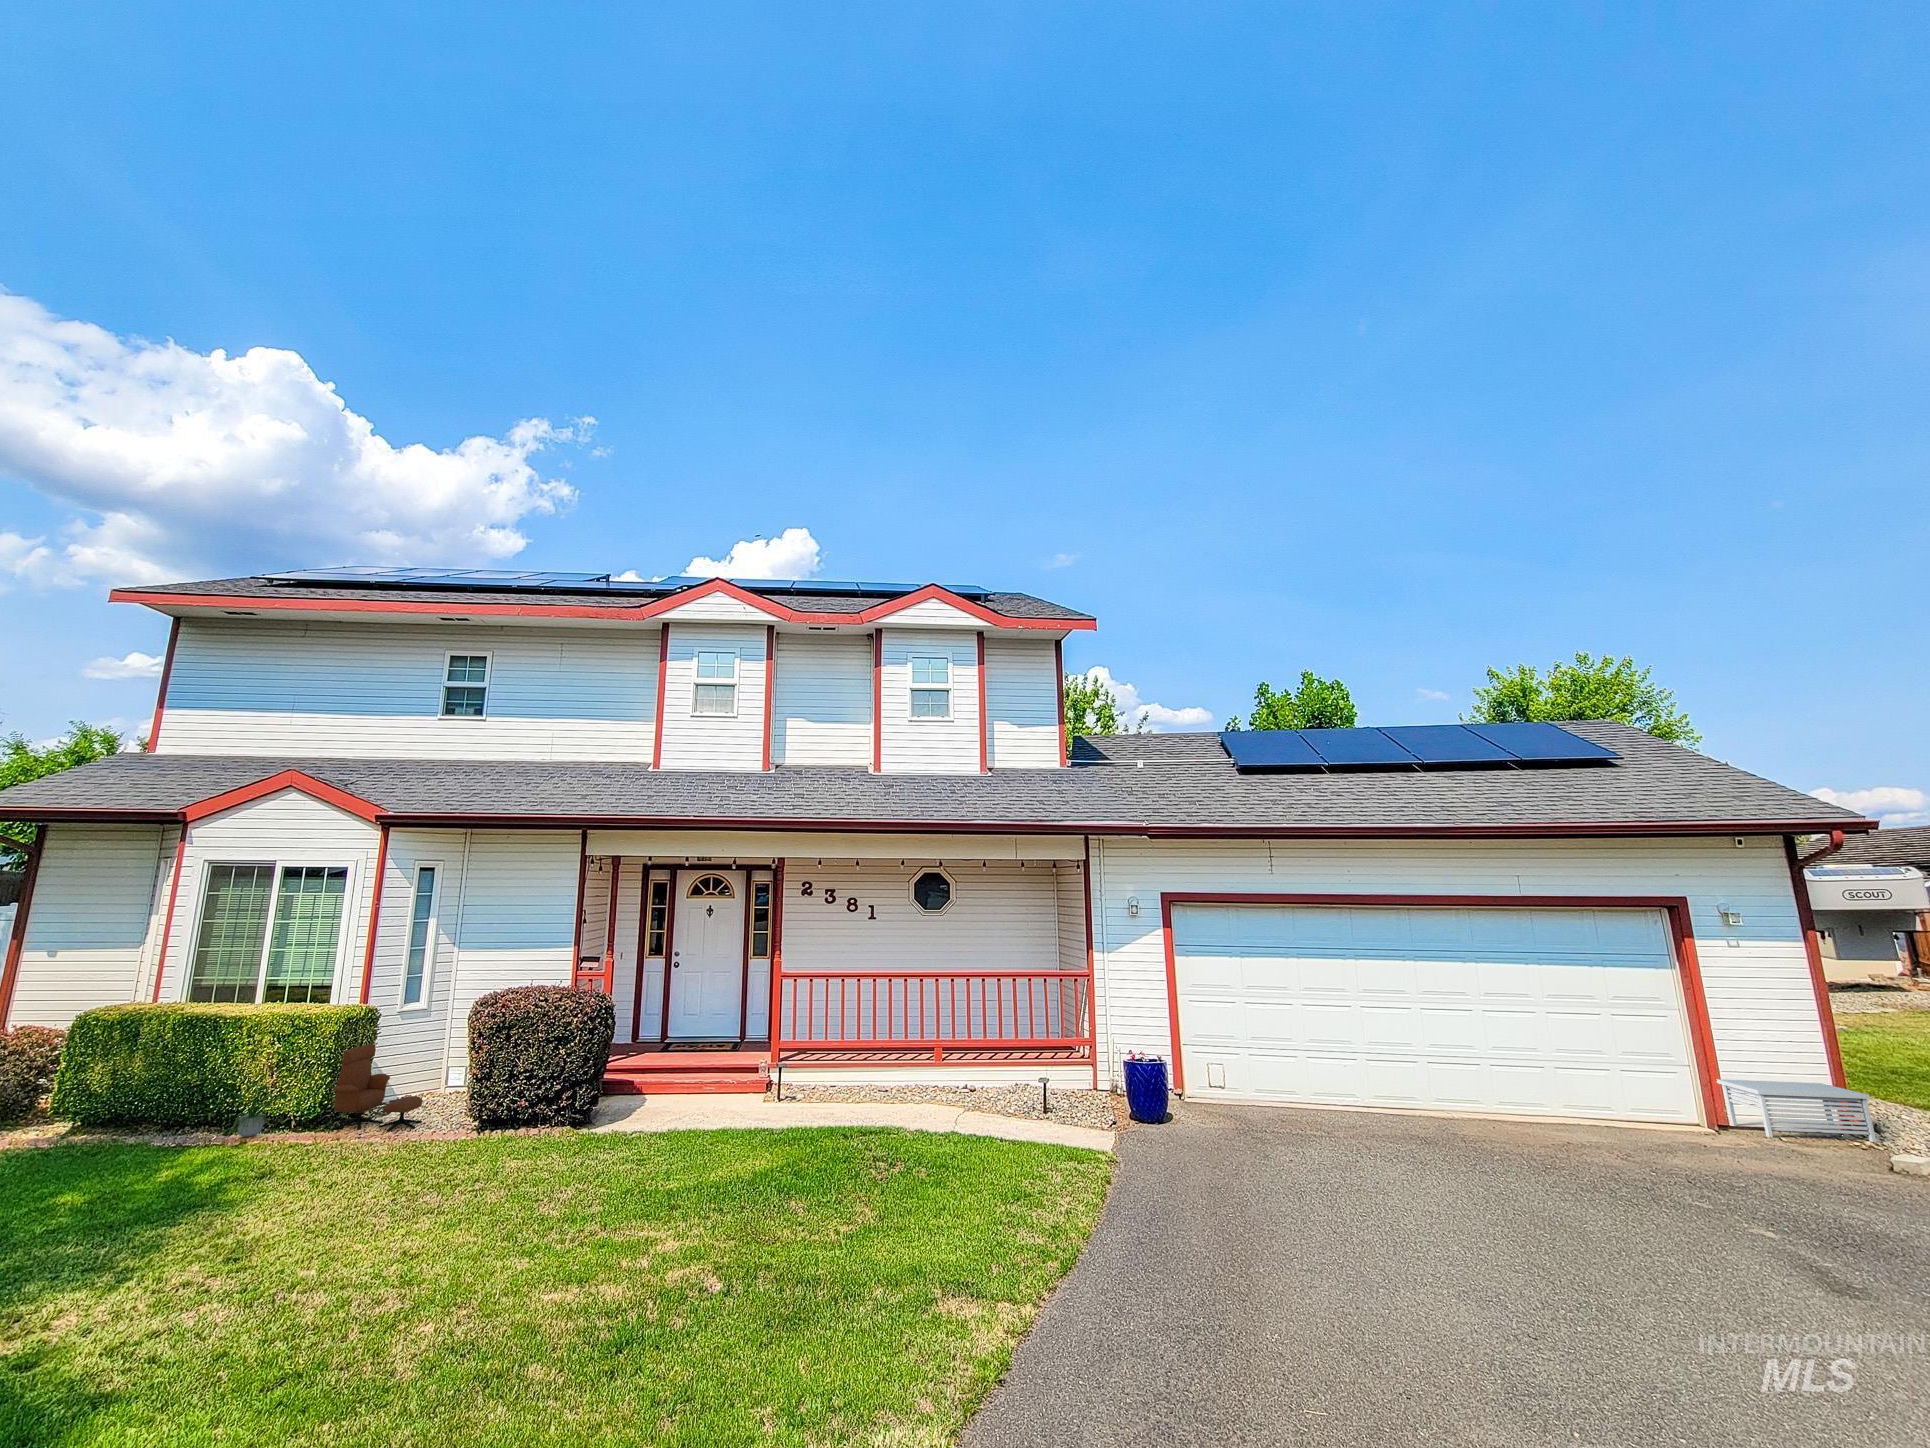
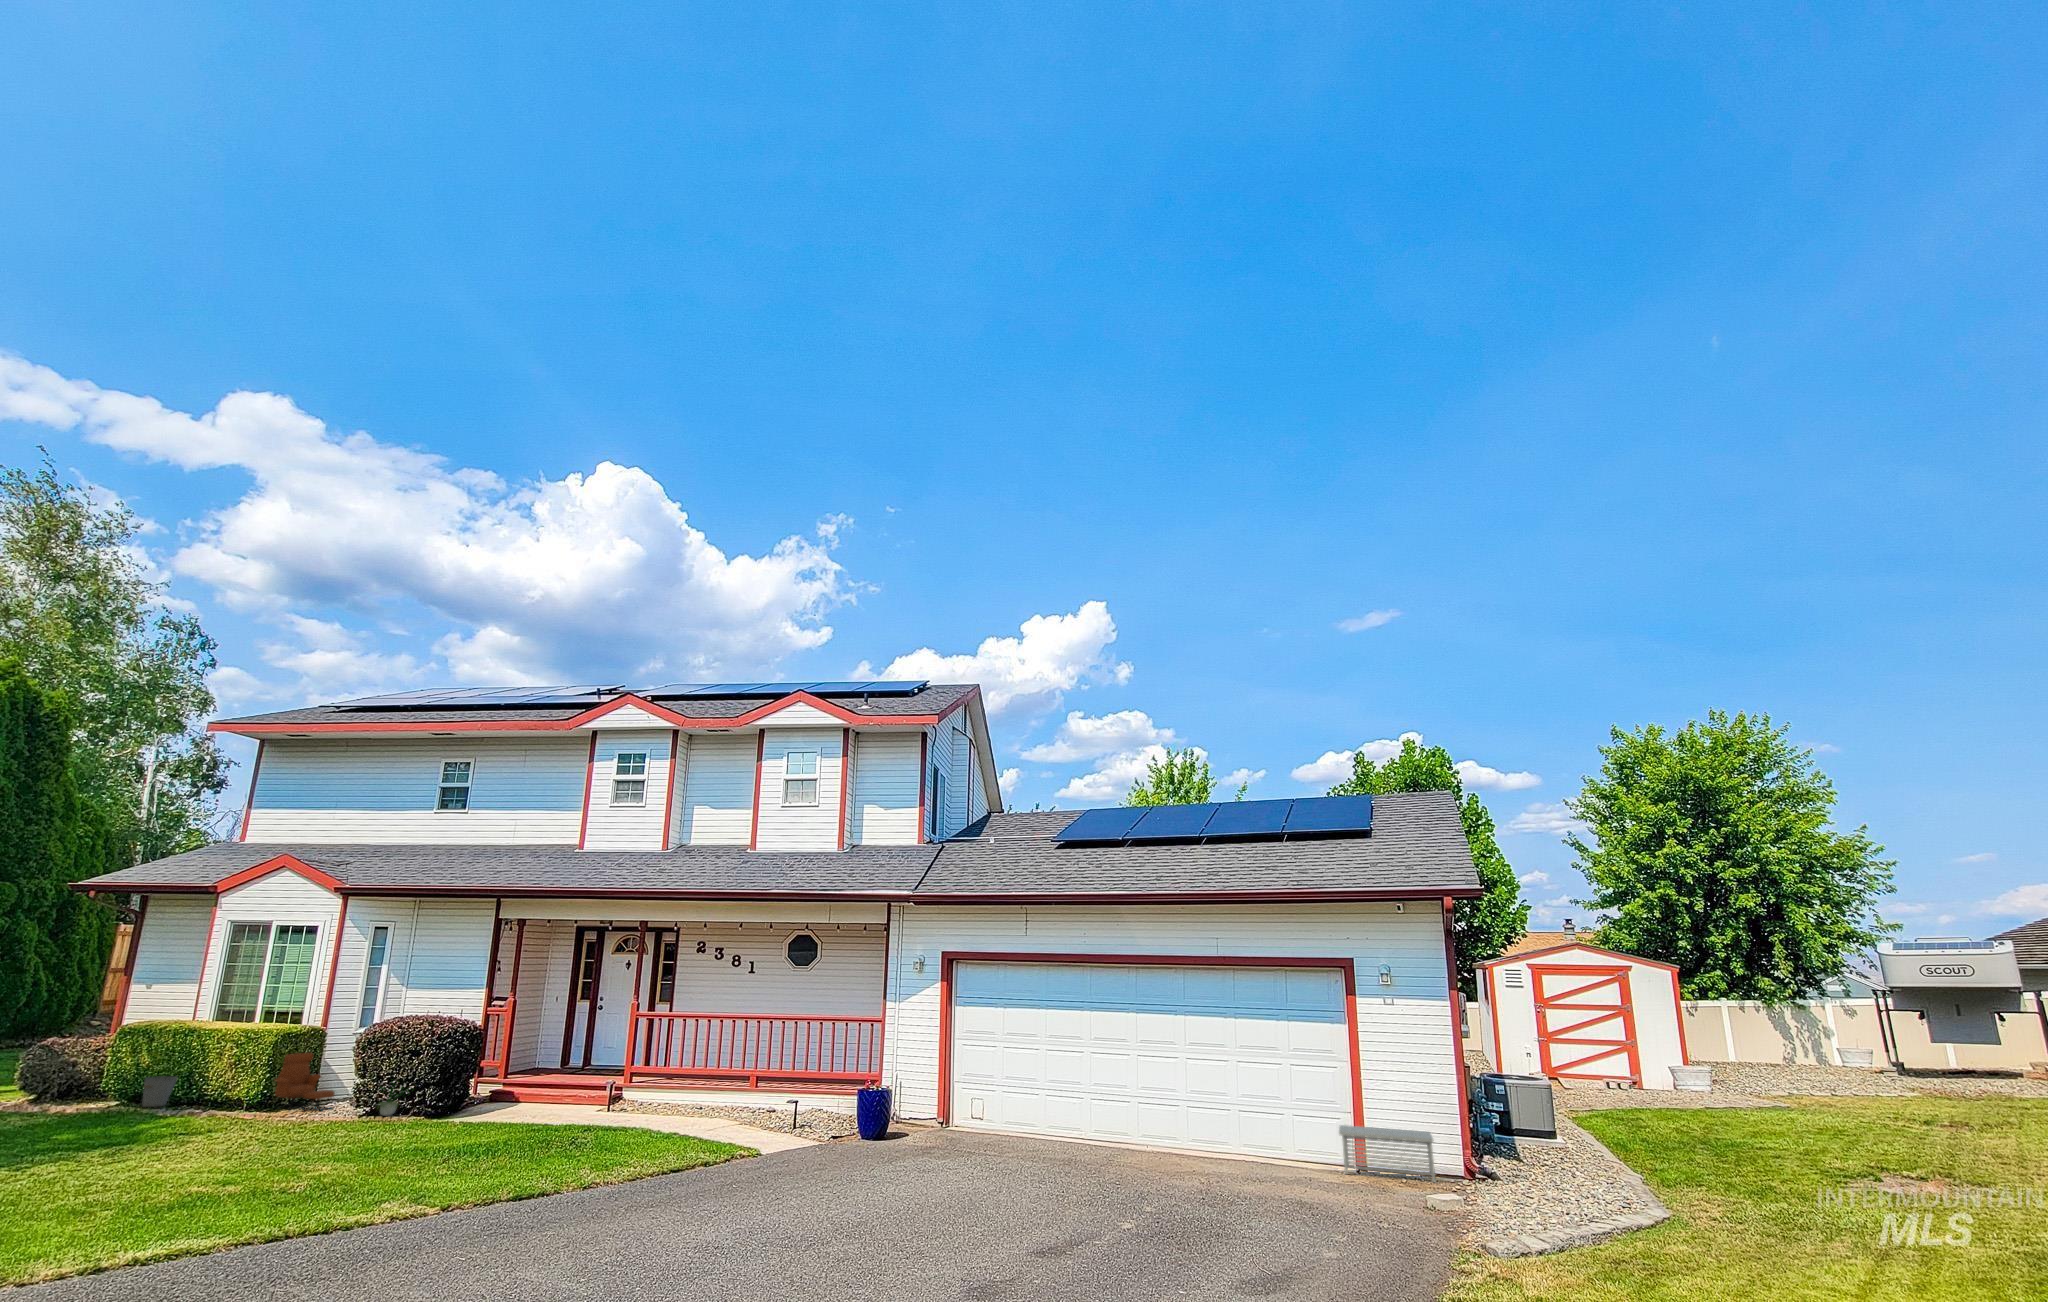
potted plant: present [233,1082,293,1137] -> present [378,1085,403,1116]
bucket: none [112,1090,167,1141] -> present [142,1076,177,1107]

